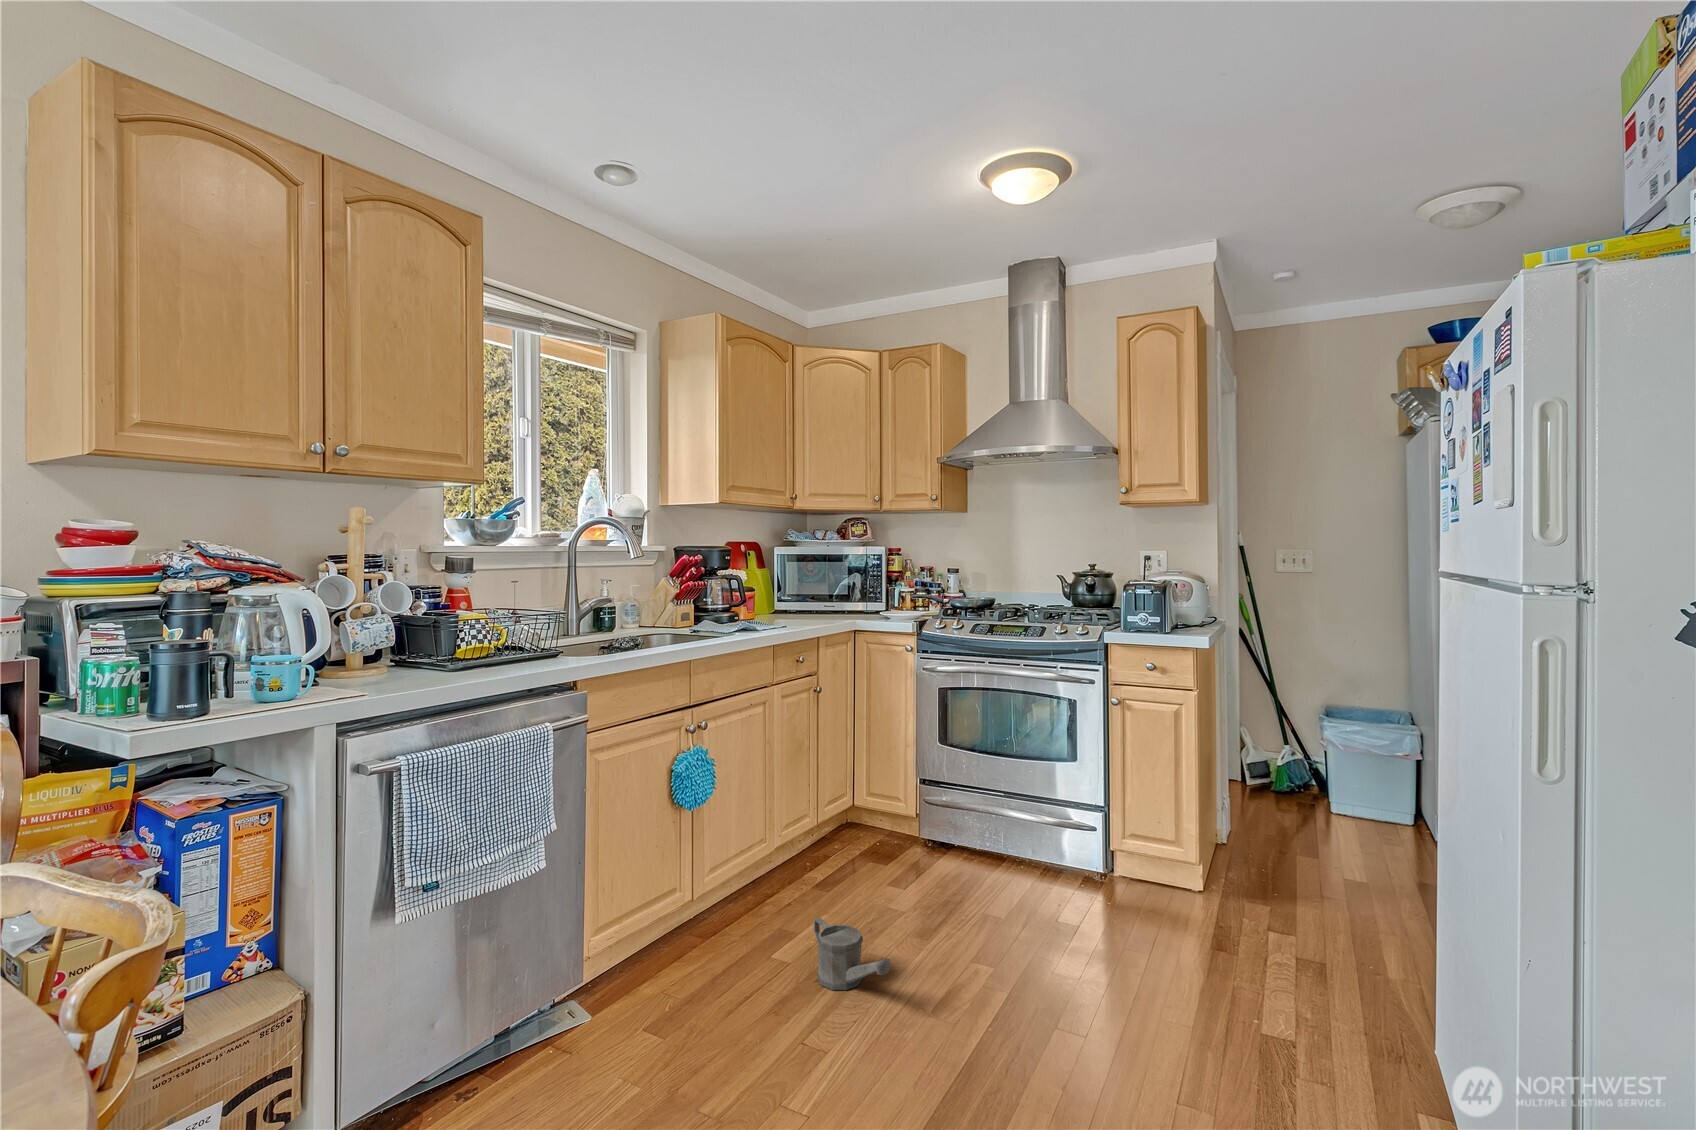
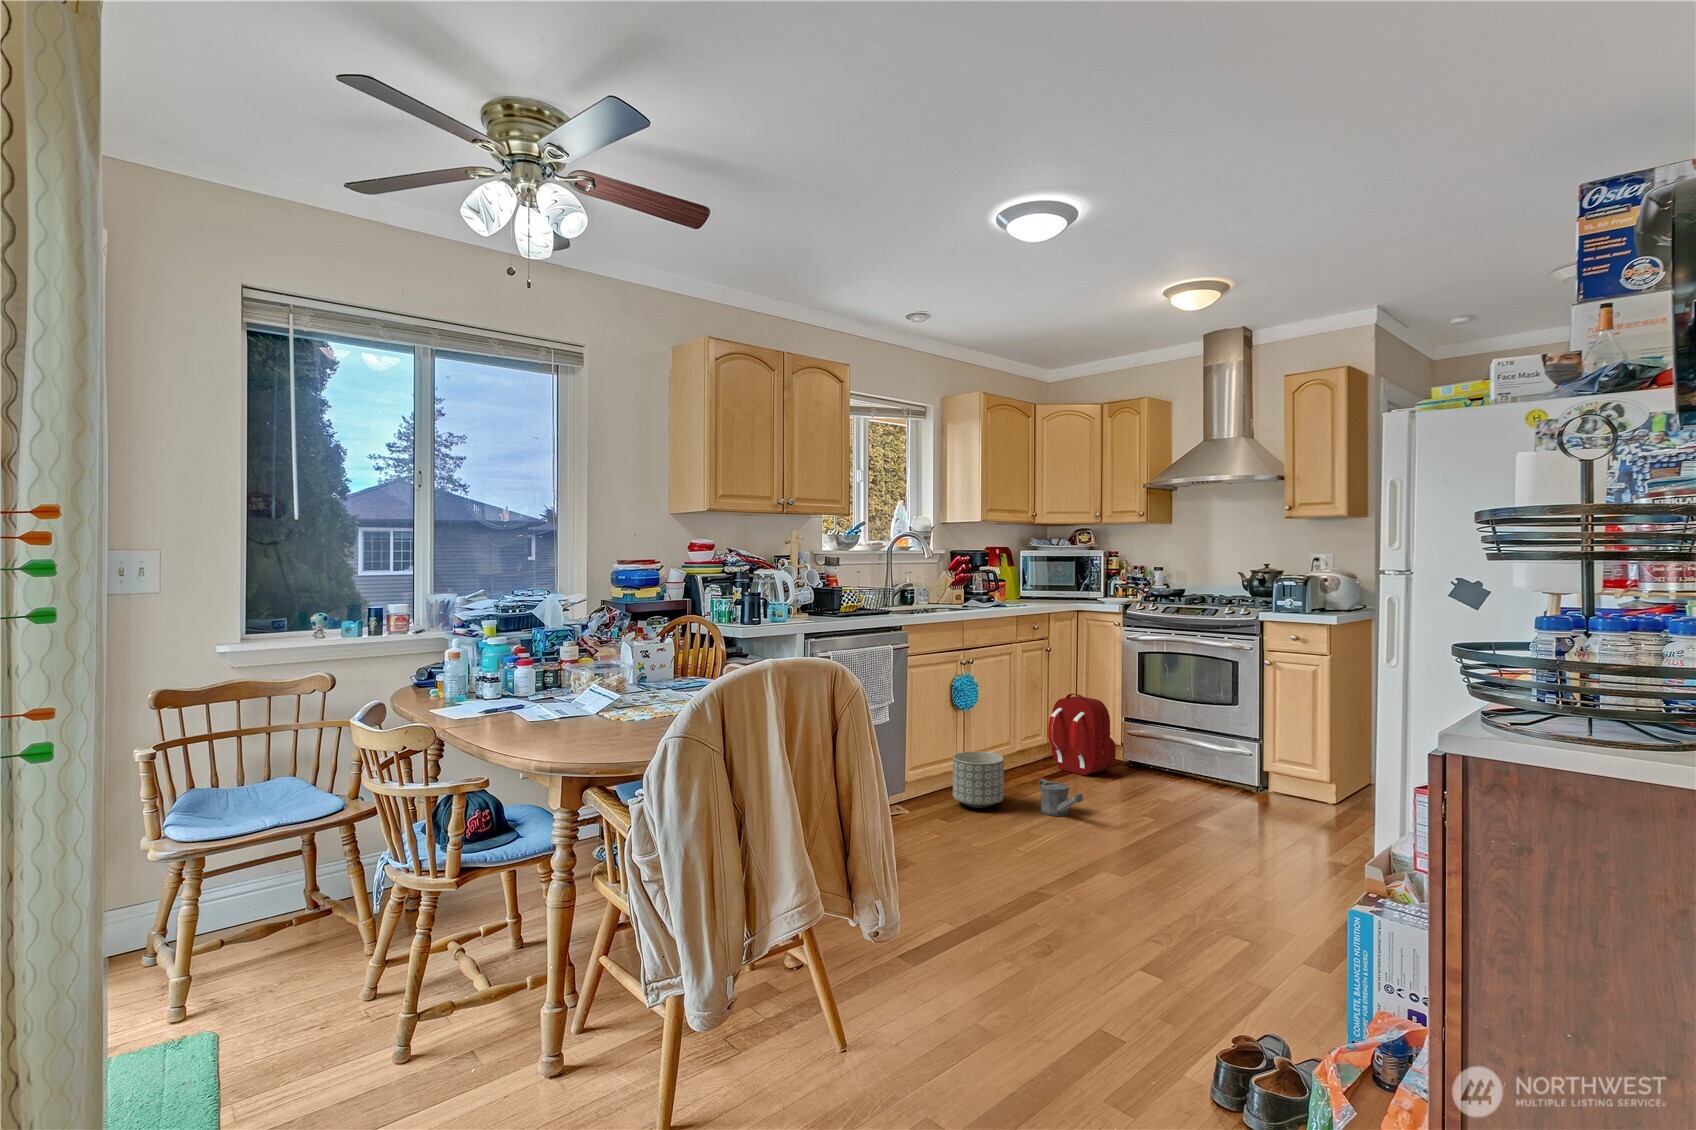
backpack: none [819,754,912,875] -> present [1048,694,1116,775]
planter: none [669,880,756,989] -> present [953,751,1004,808]

